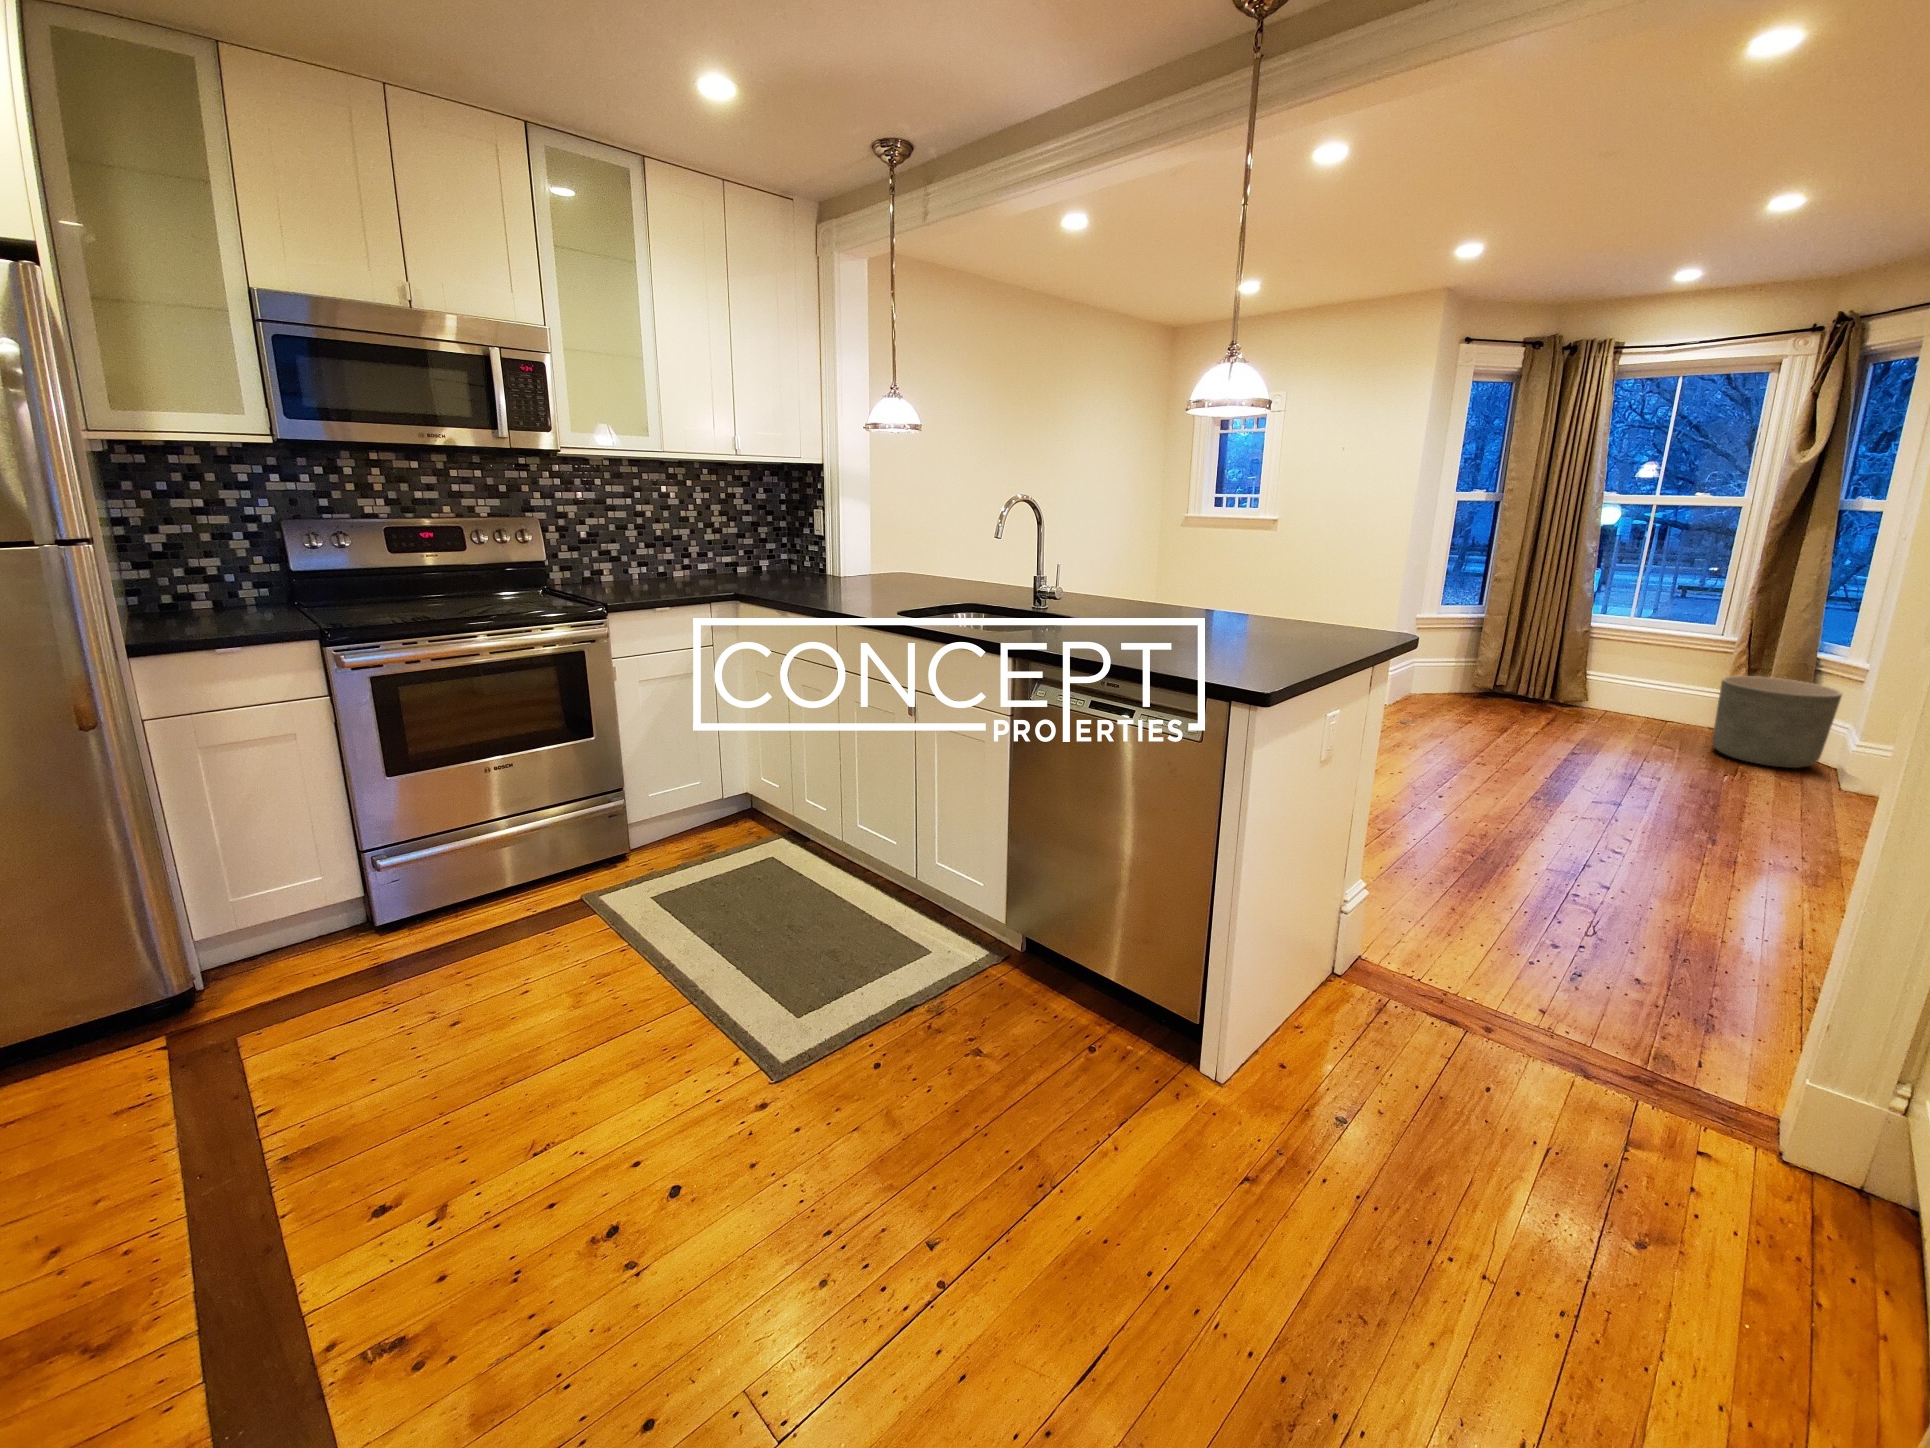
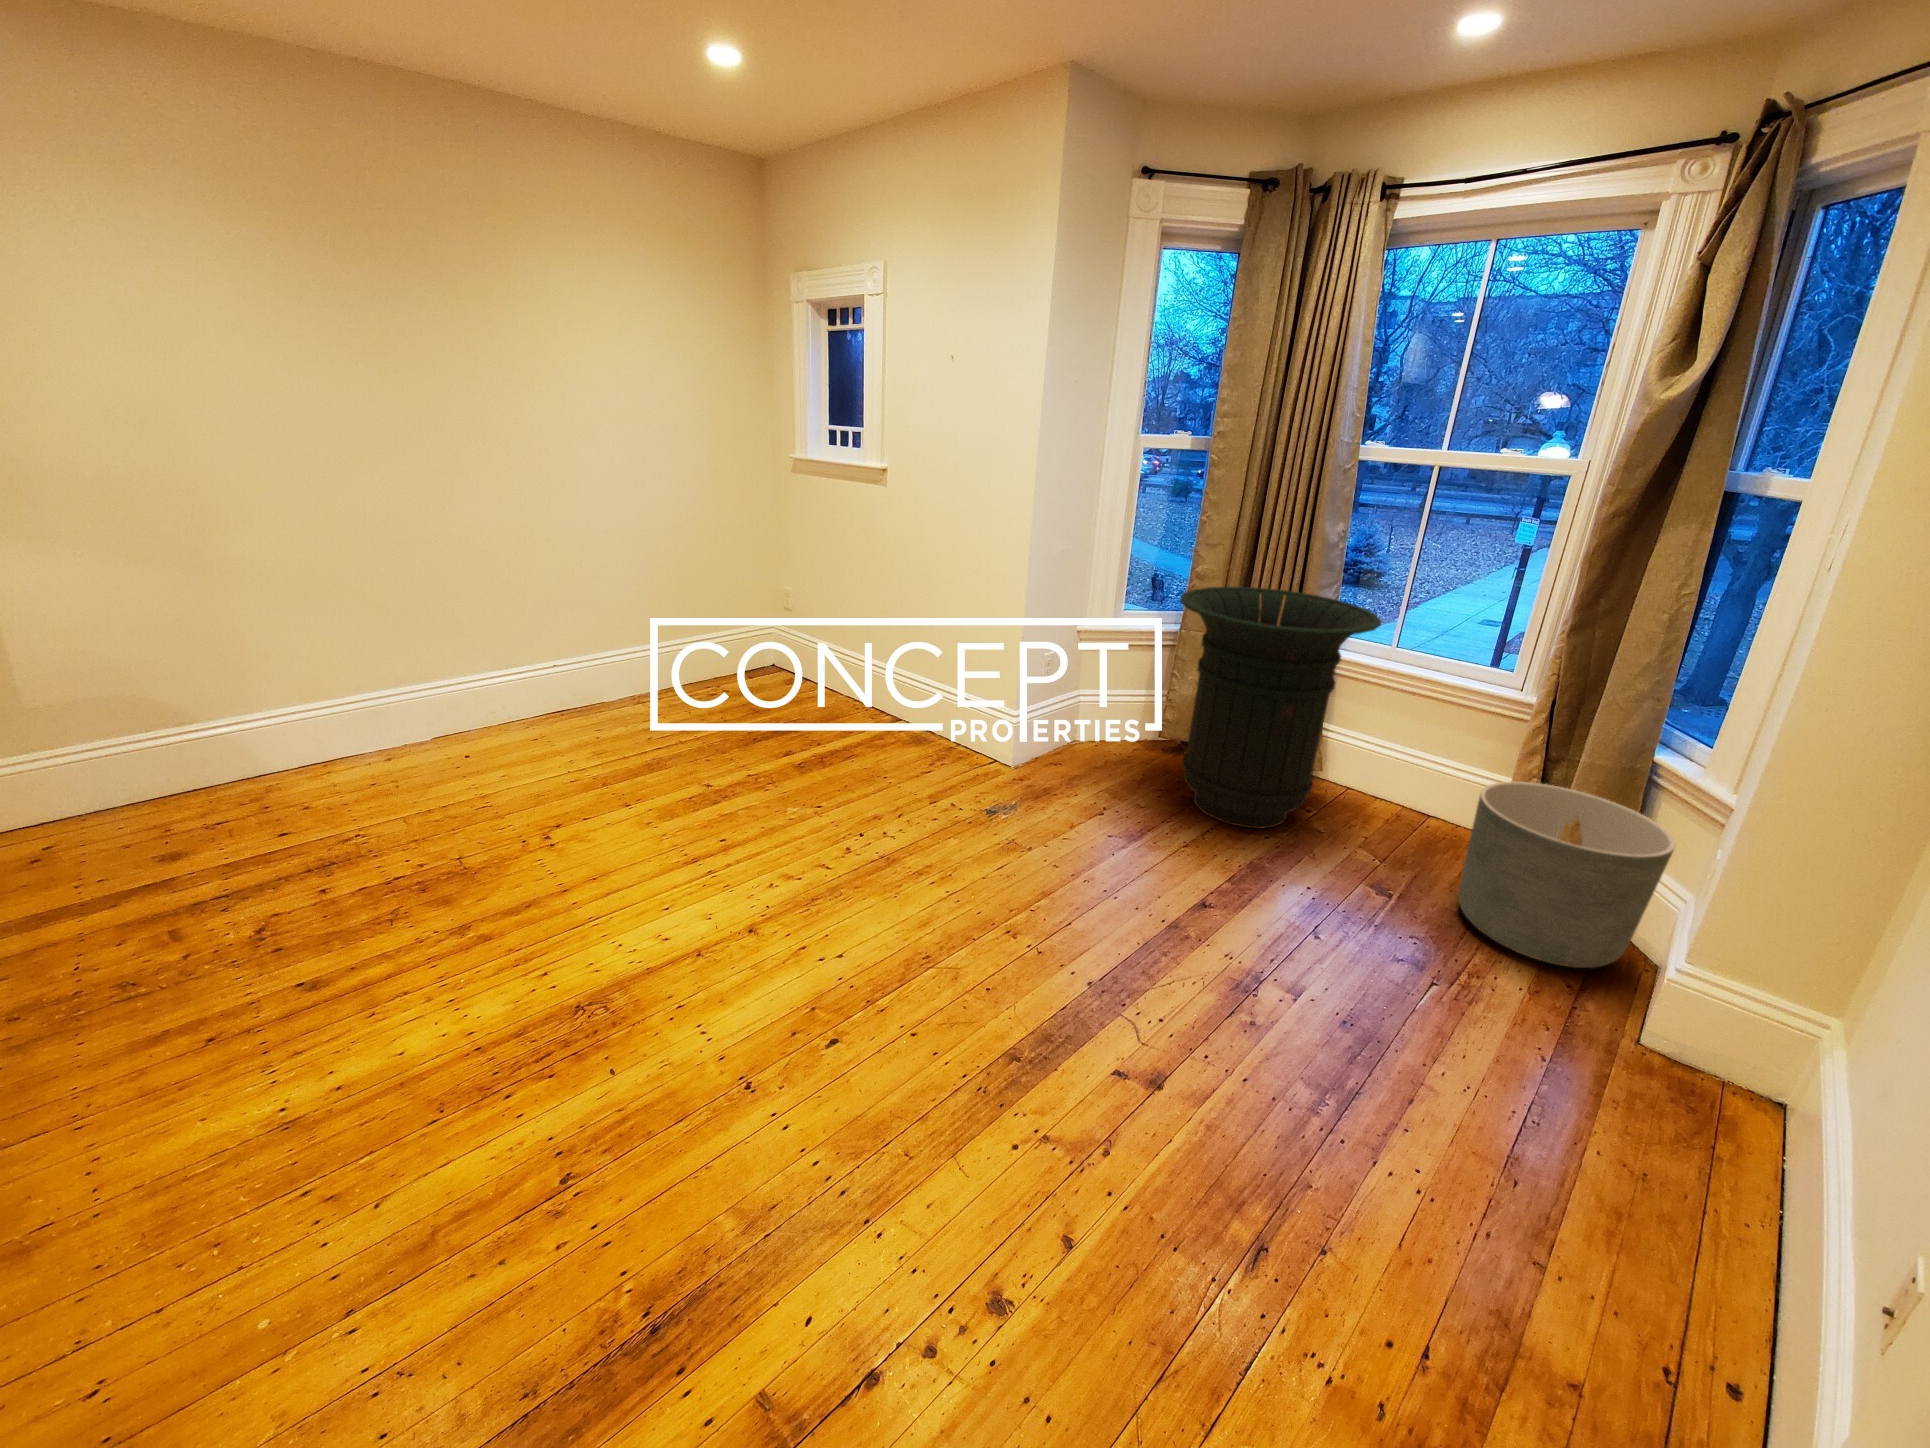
trash can: none [1504,582,1642,725] -> present [1180,587,1382,829]

